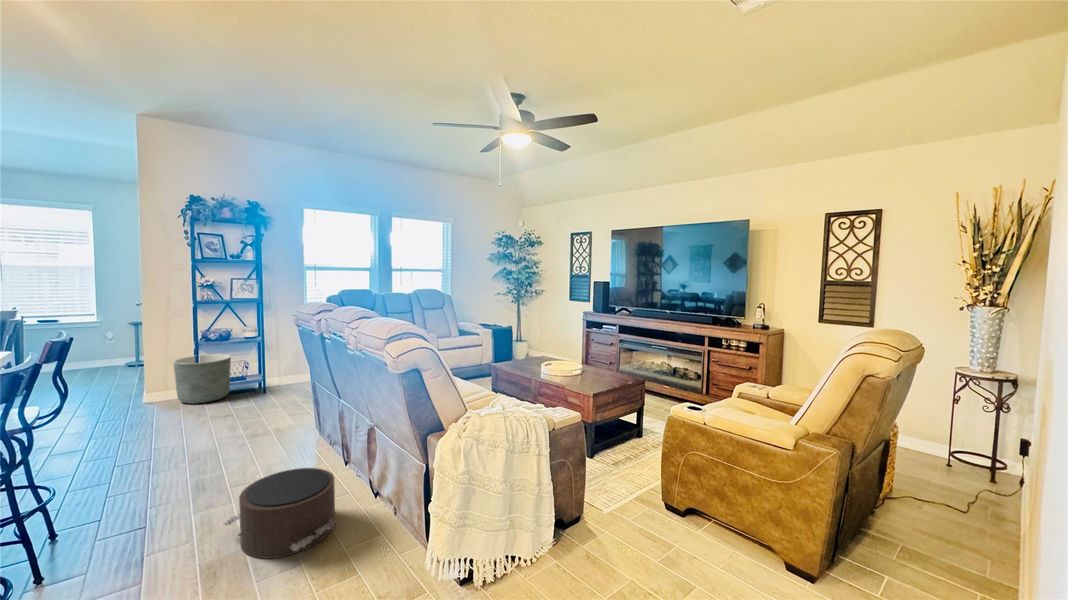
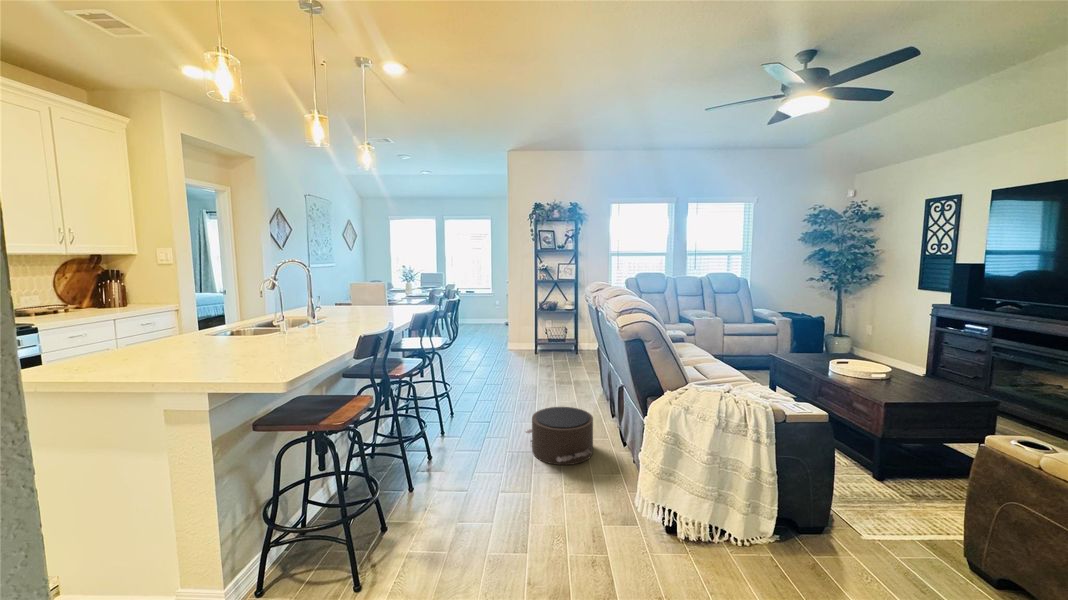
planter: present [174,354,231,403] -> none [523,320,556,354]

